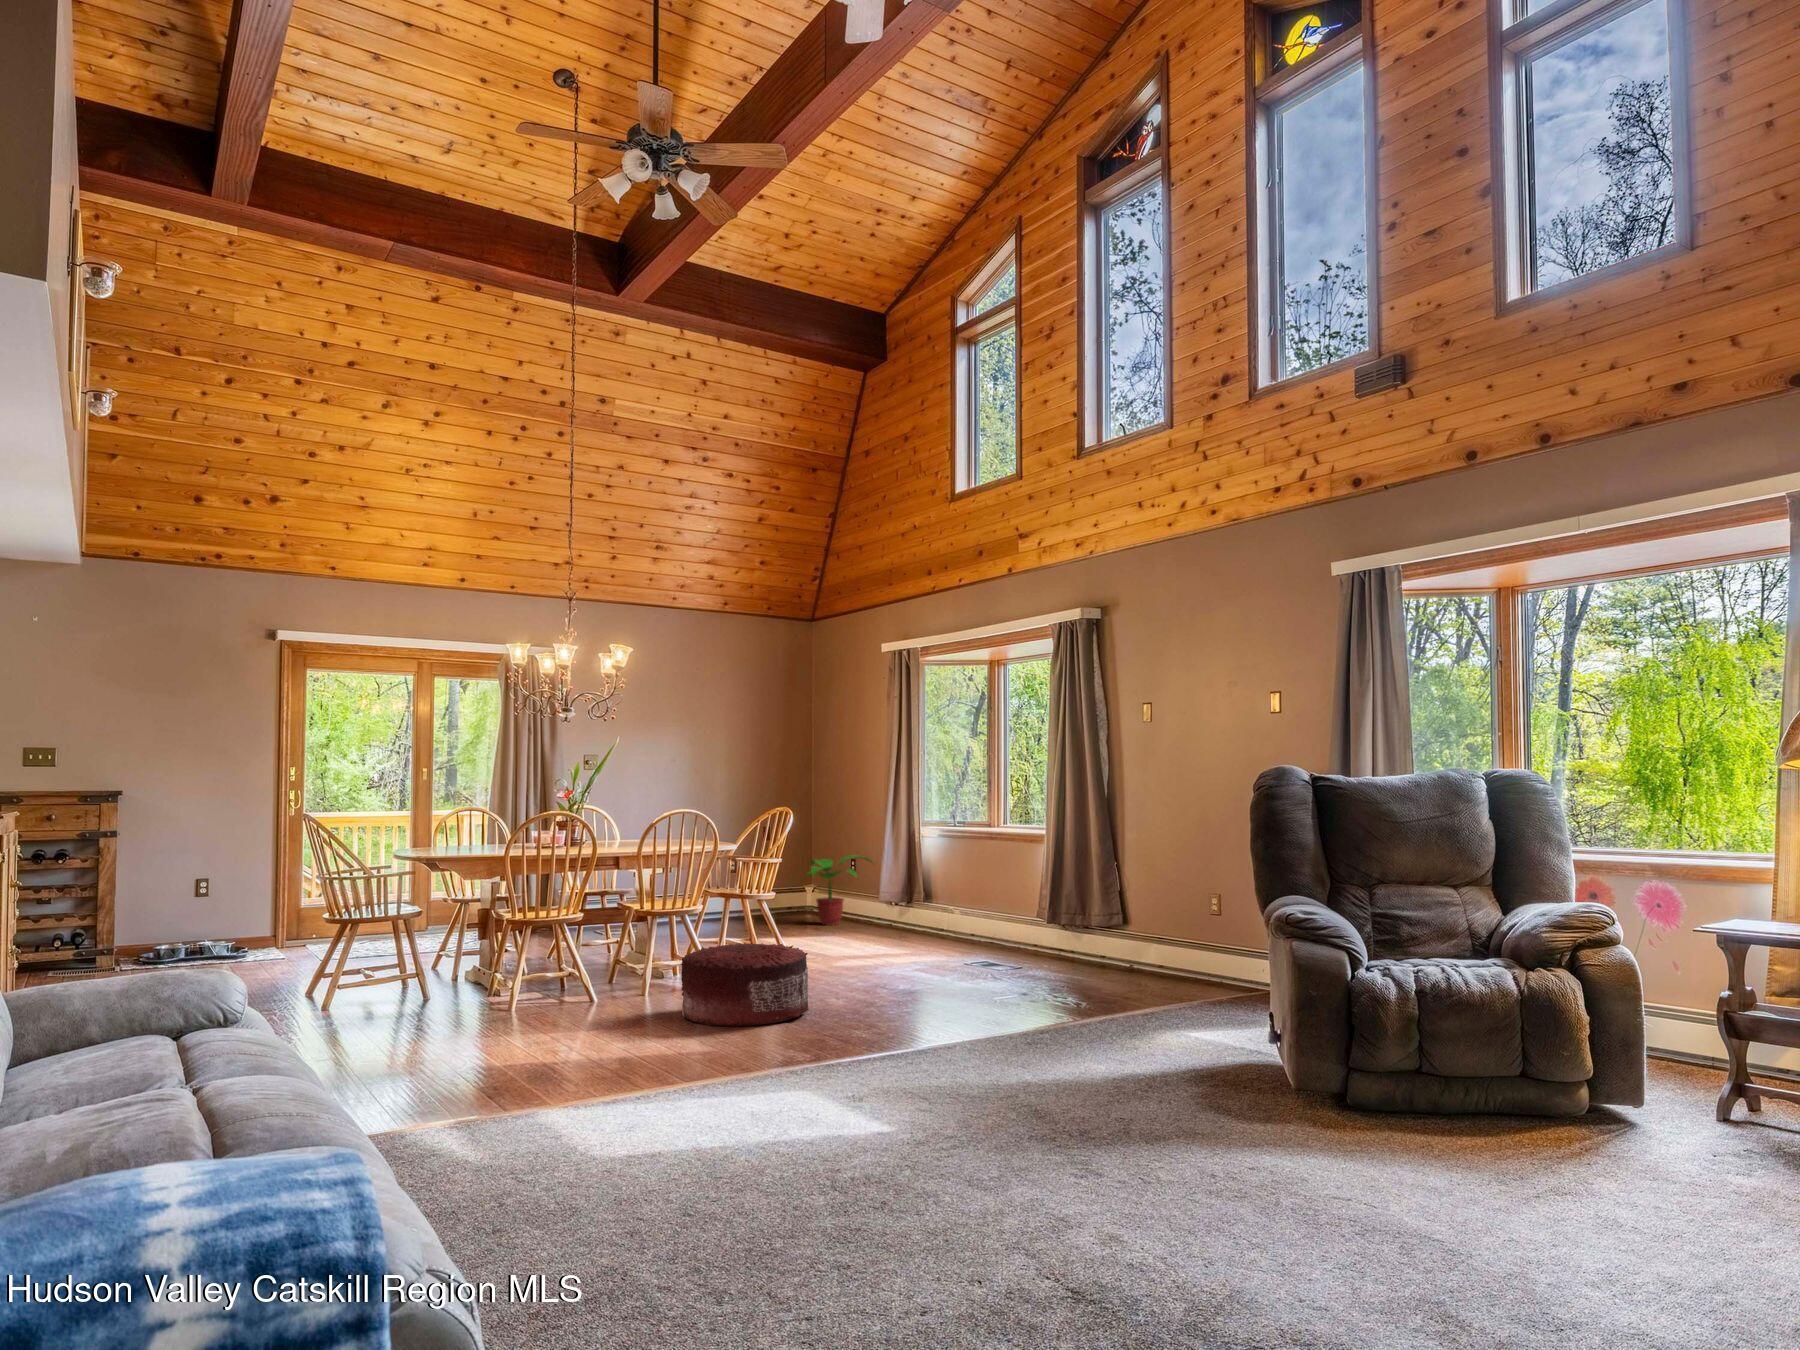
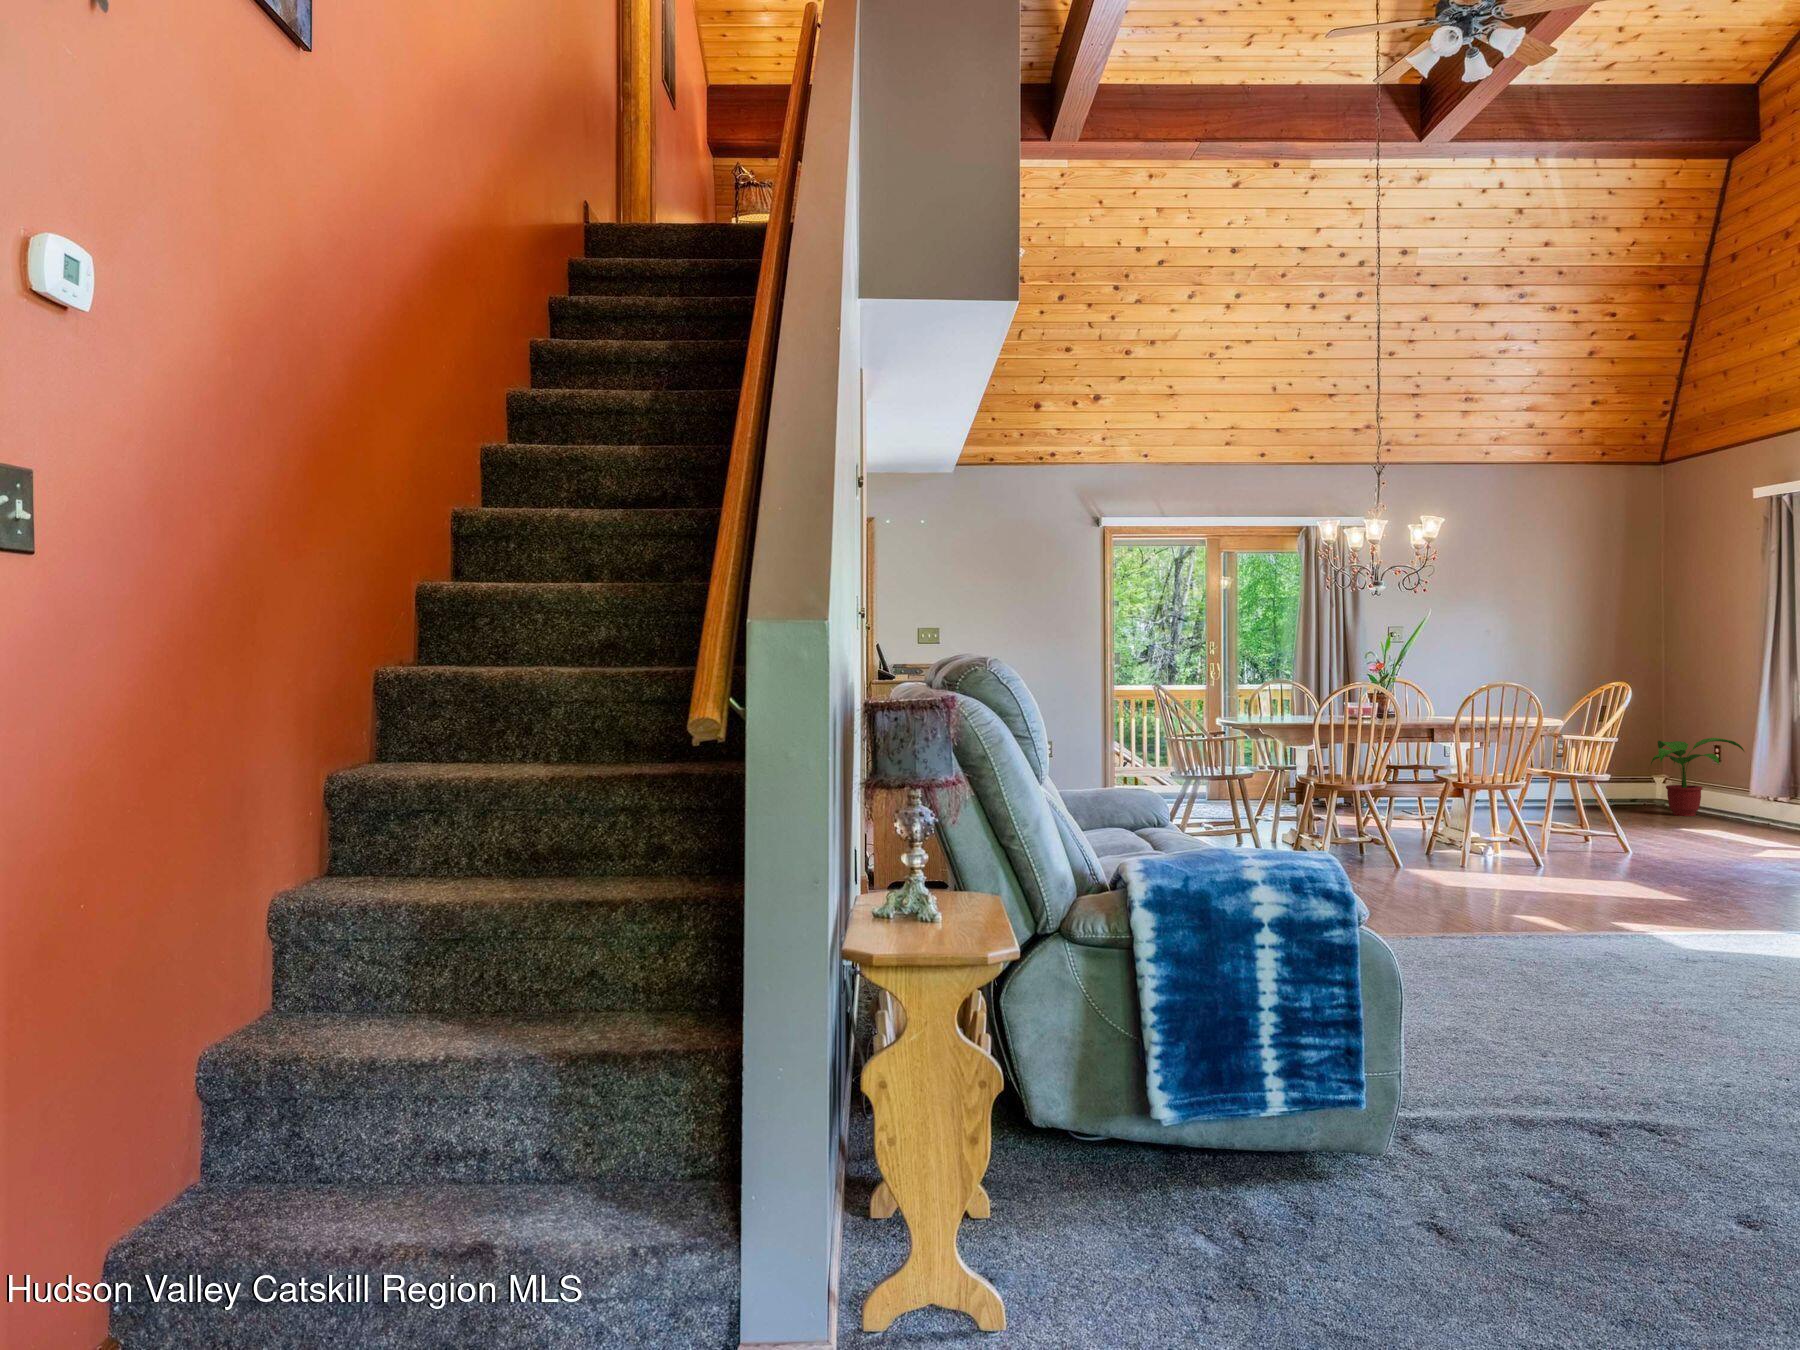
pouf: present [681,943,810,1026] -> none [1505,817,1647,895]

